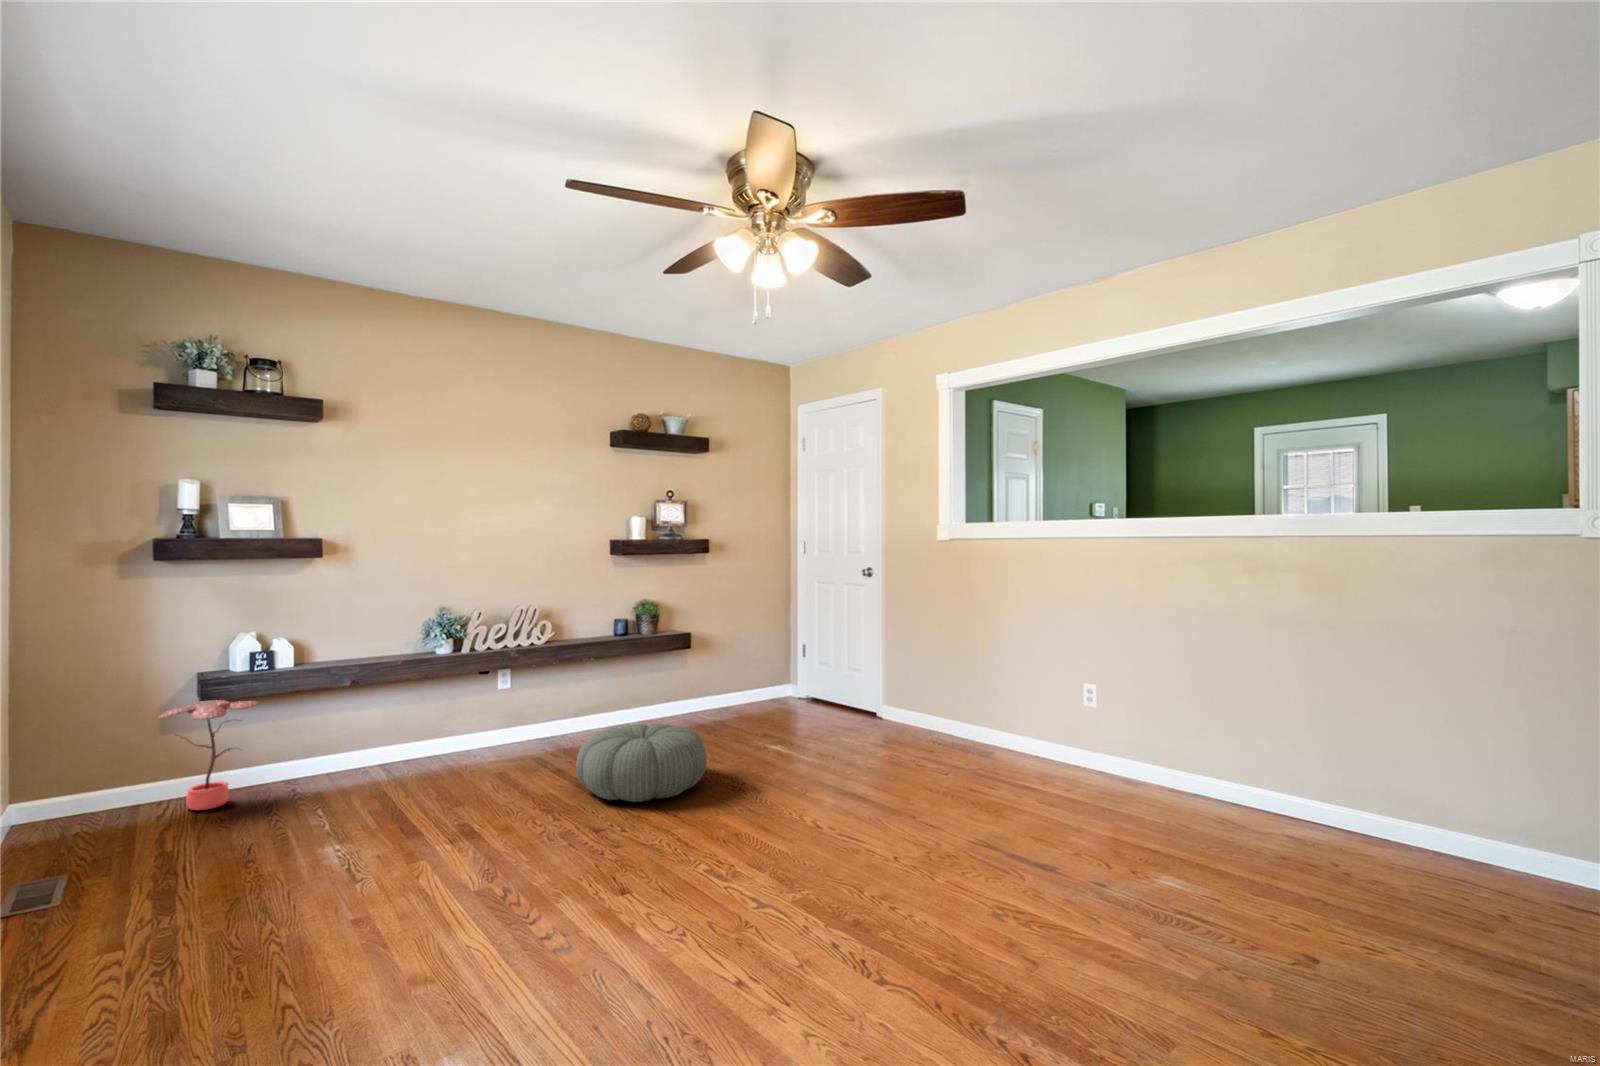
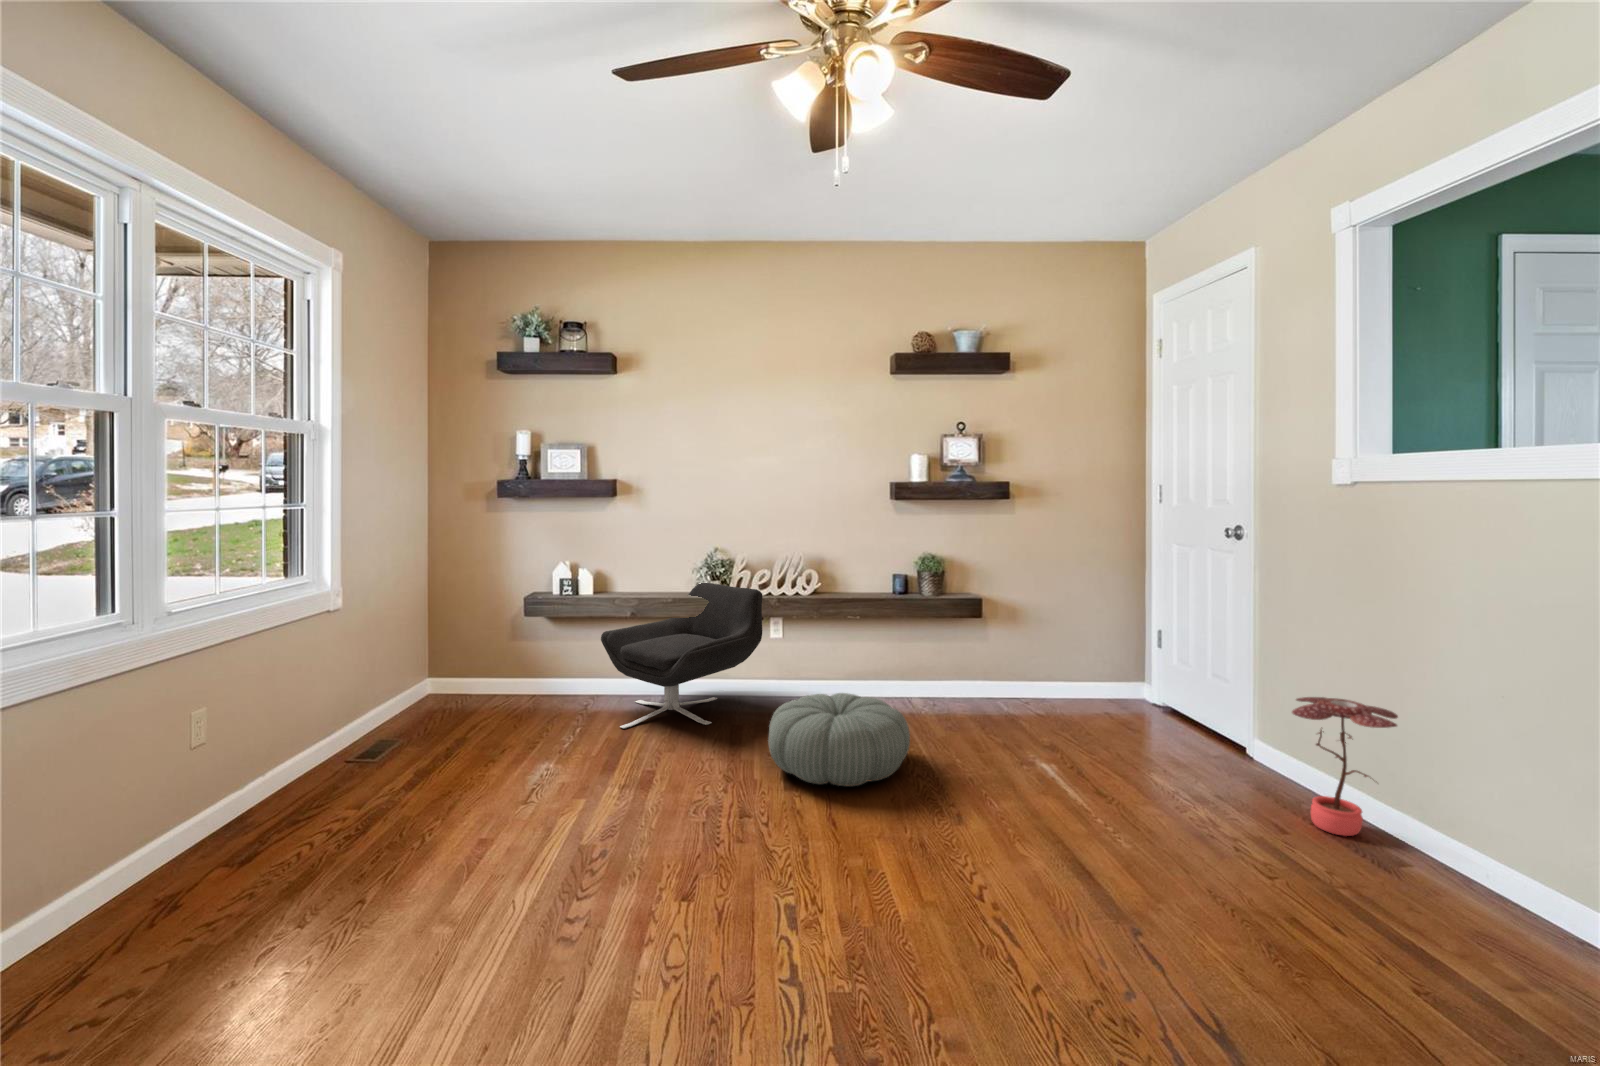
lounge chair: none [327,644,518,805] -> present [601,583,763,728]
potted plant: present [158,700,258,810] -> present [1292,697,1398,836]

